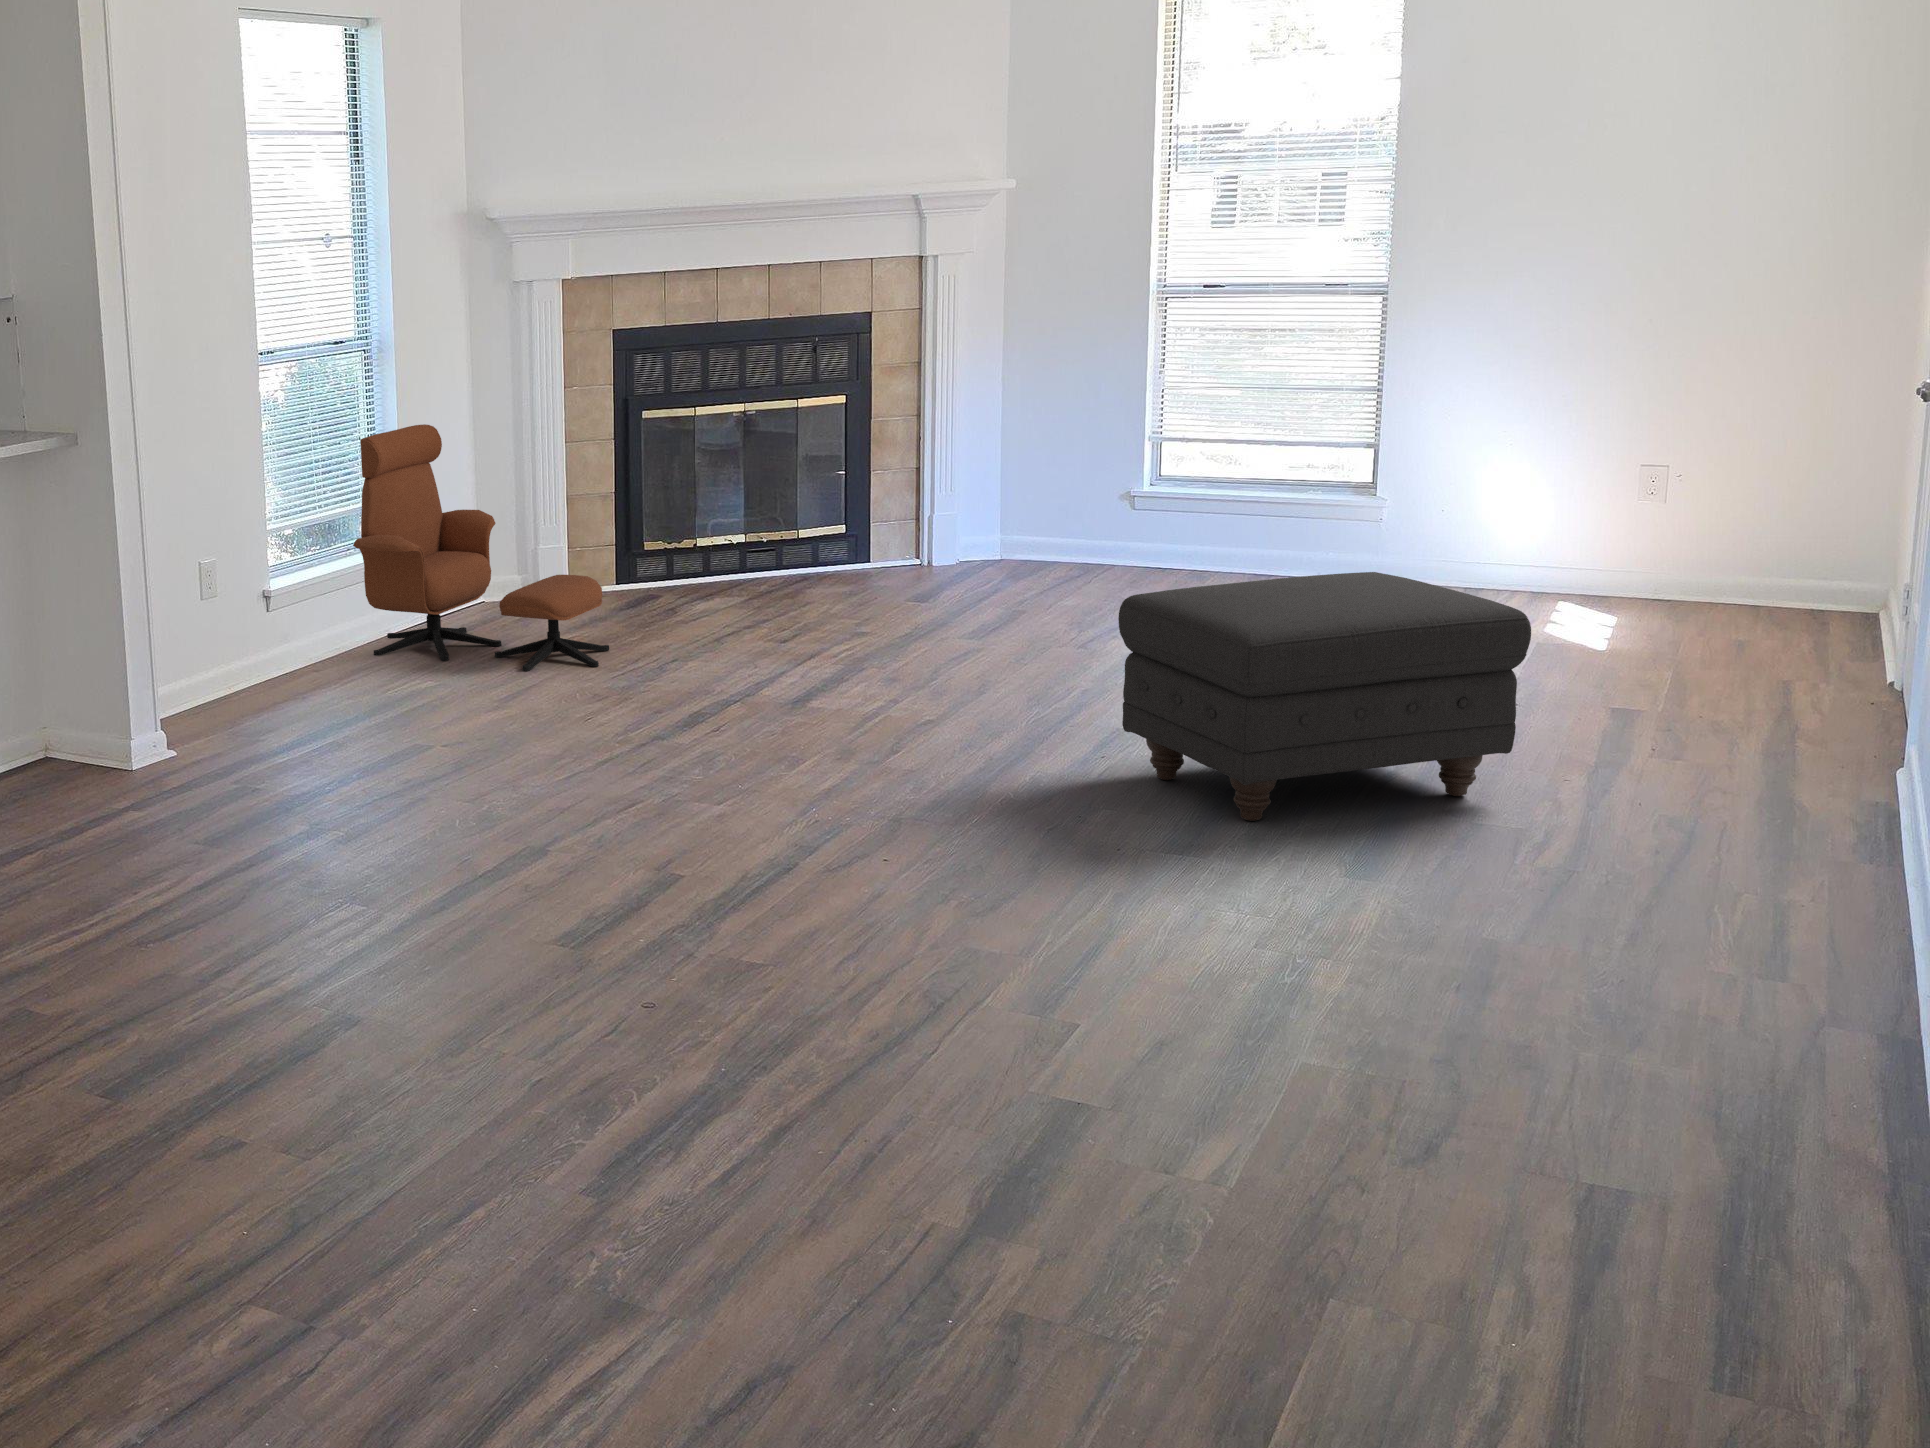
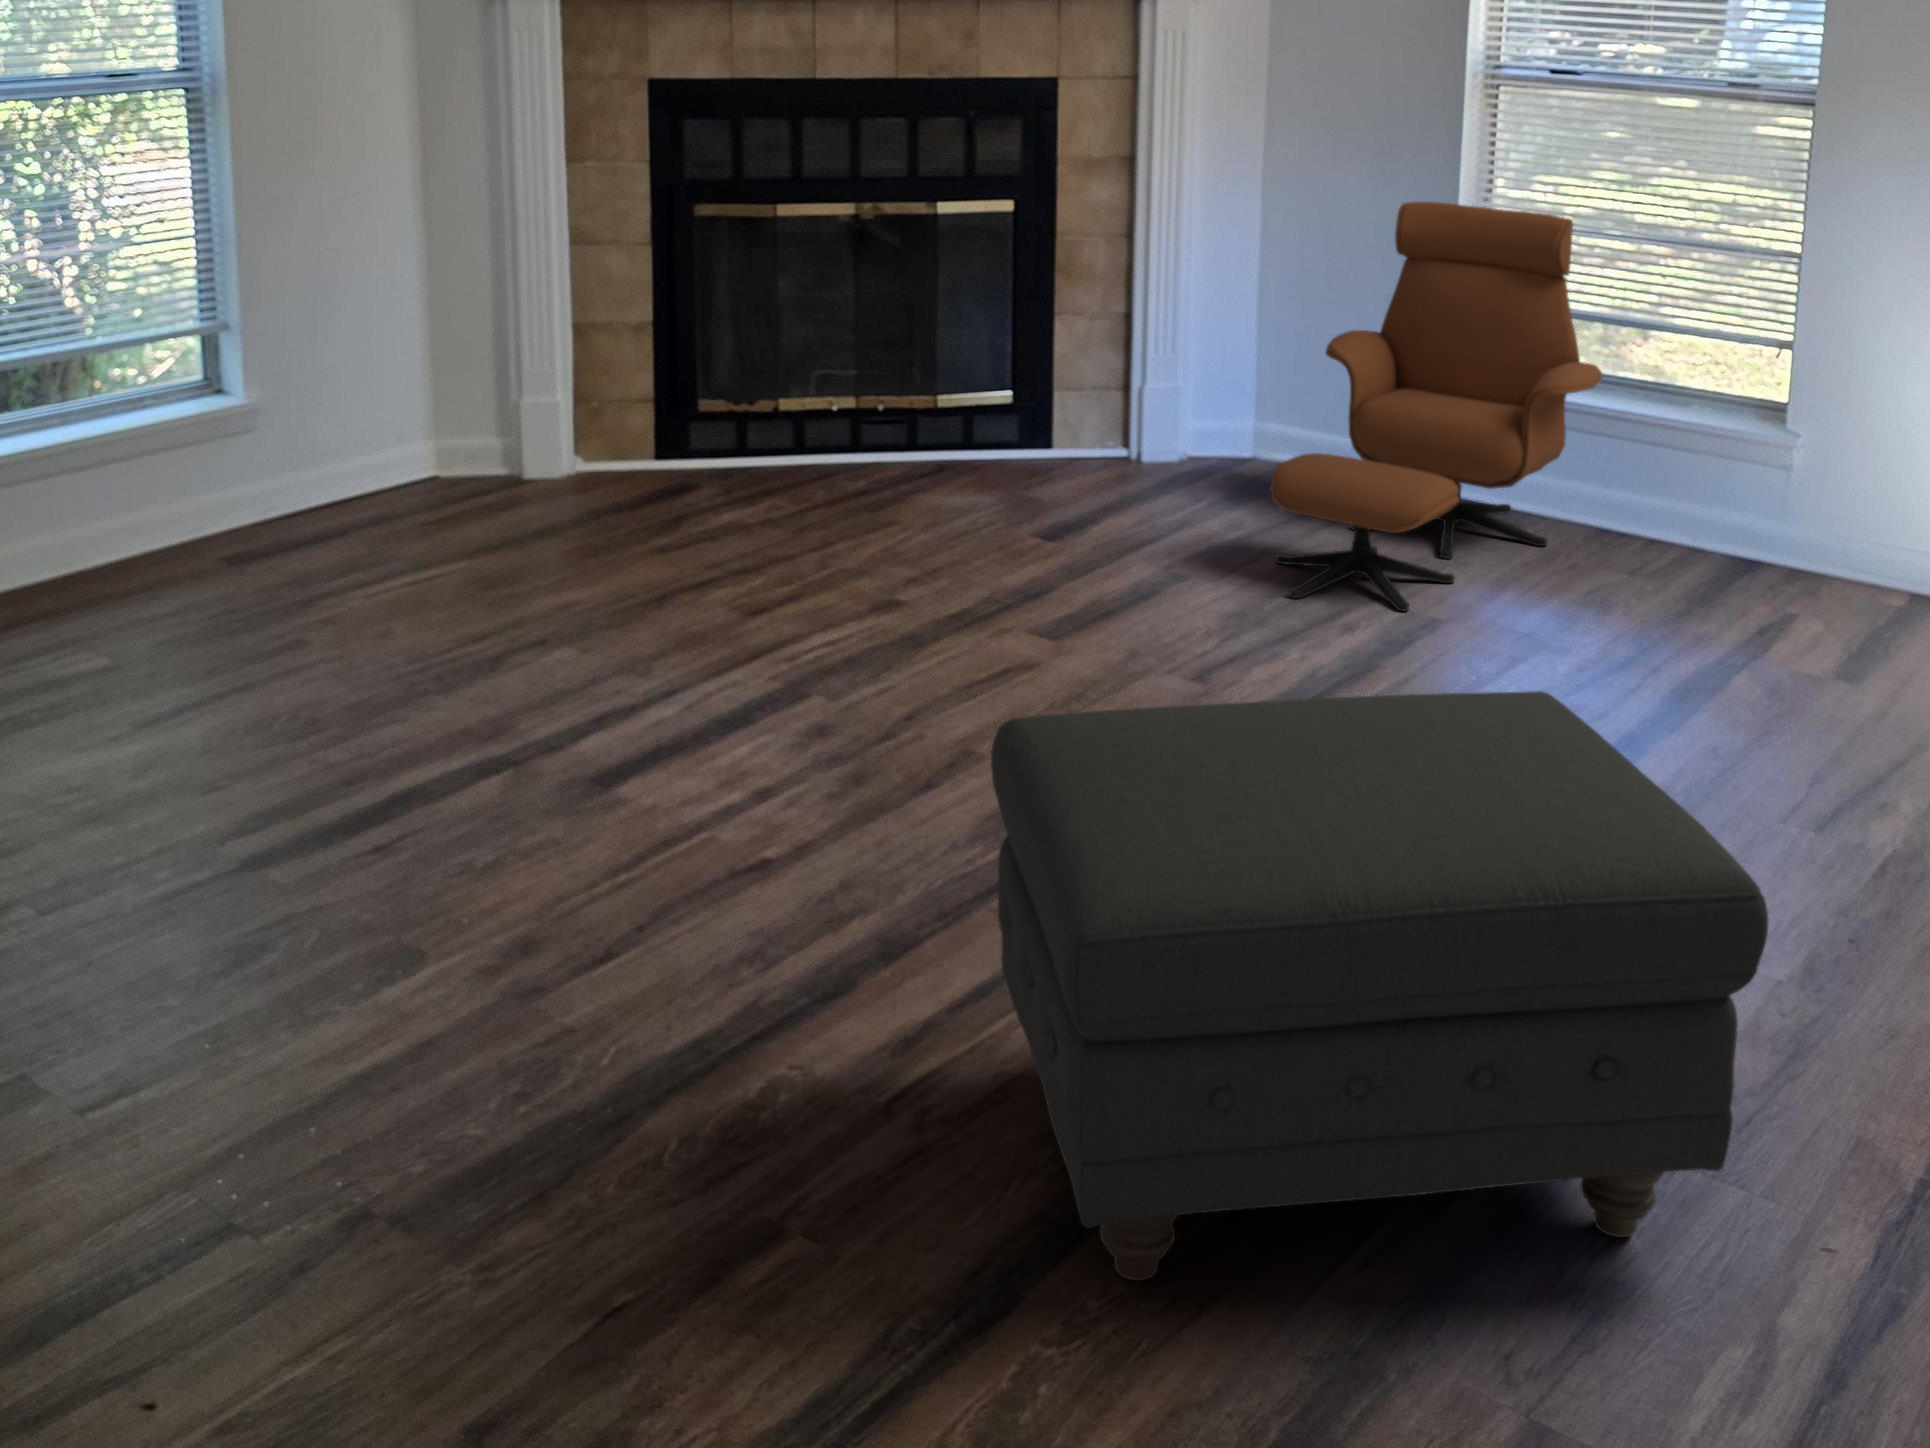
lounge chair: present [353,424,609,671] -> present [1270,202,1602,611]

